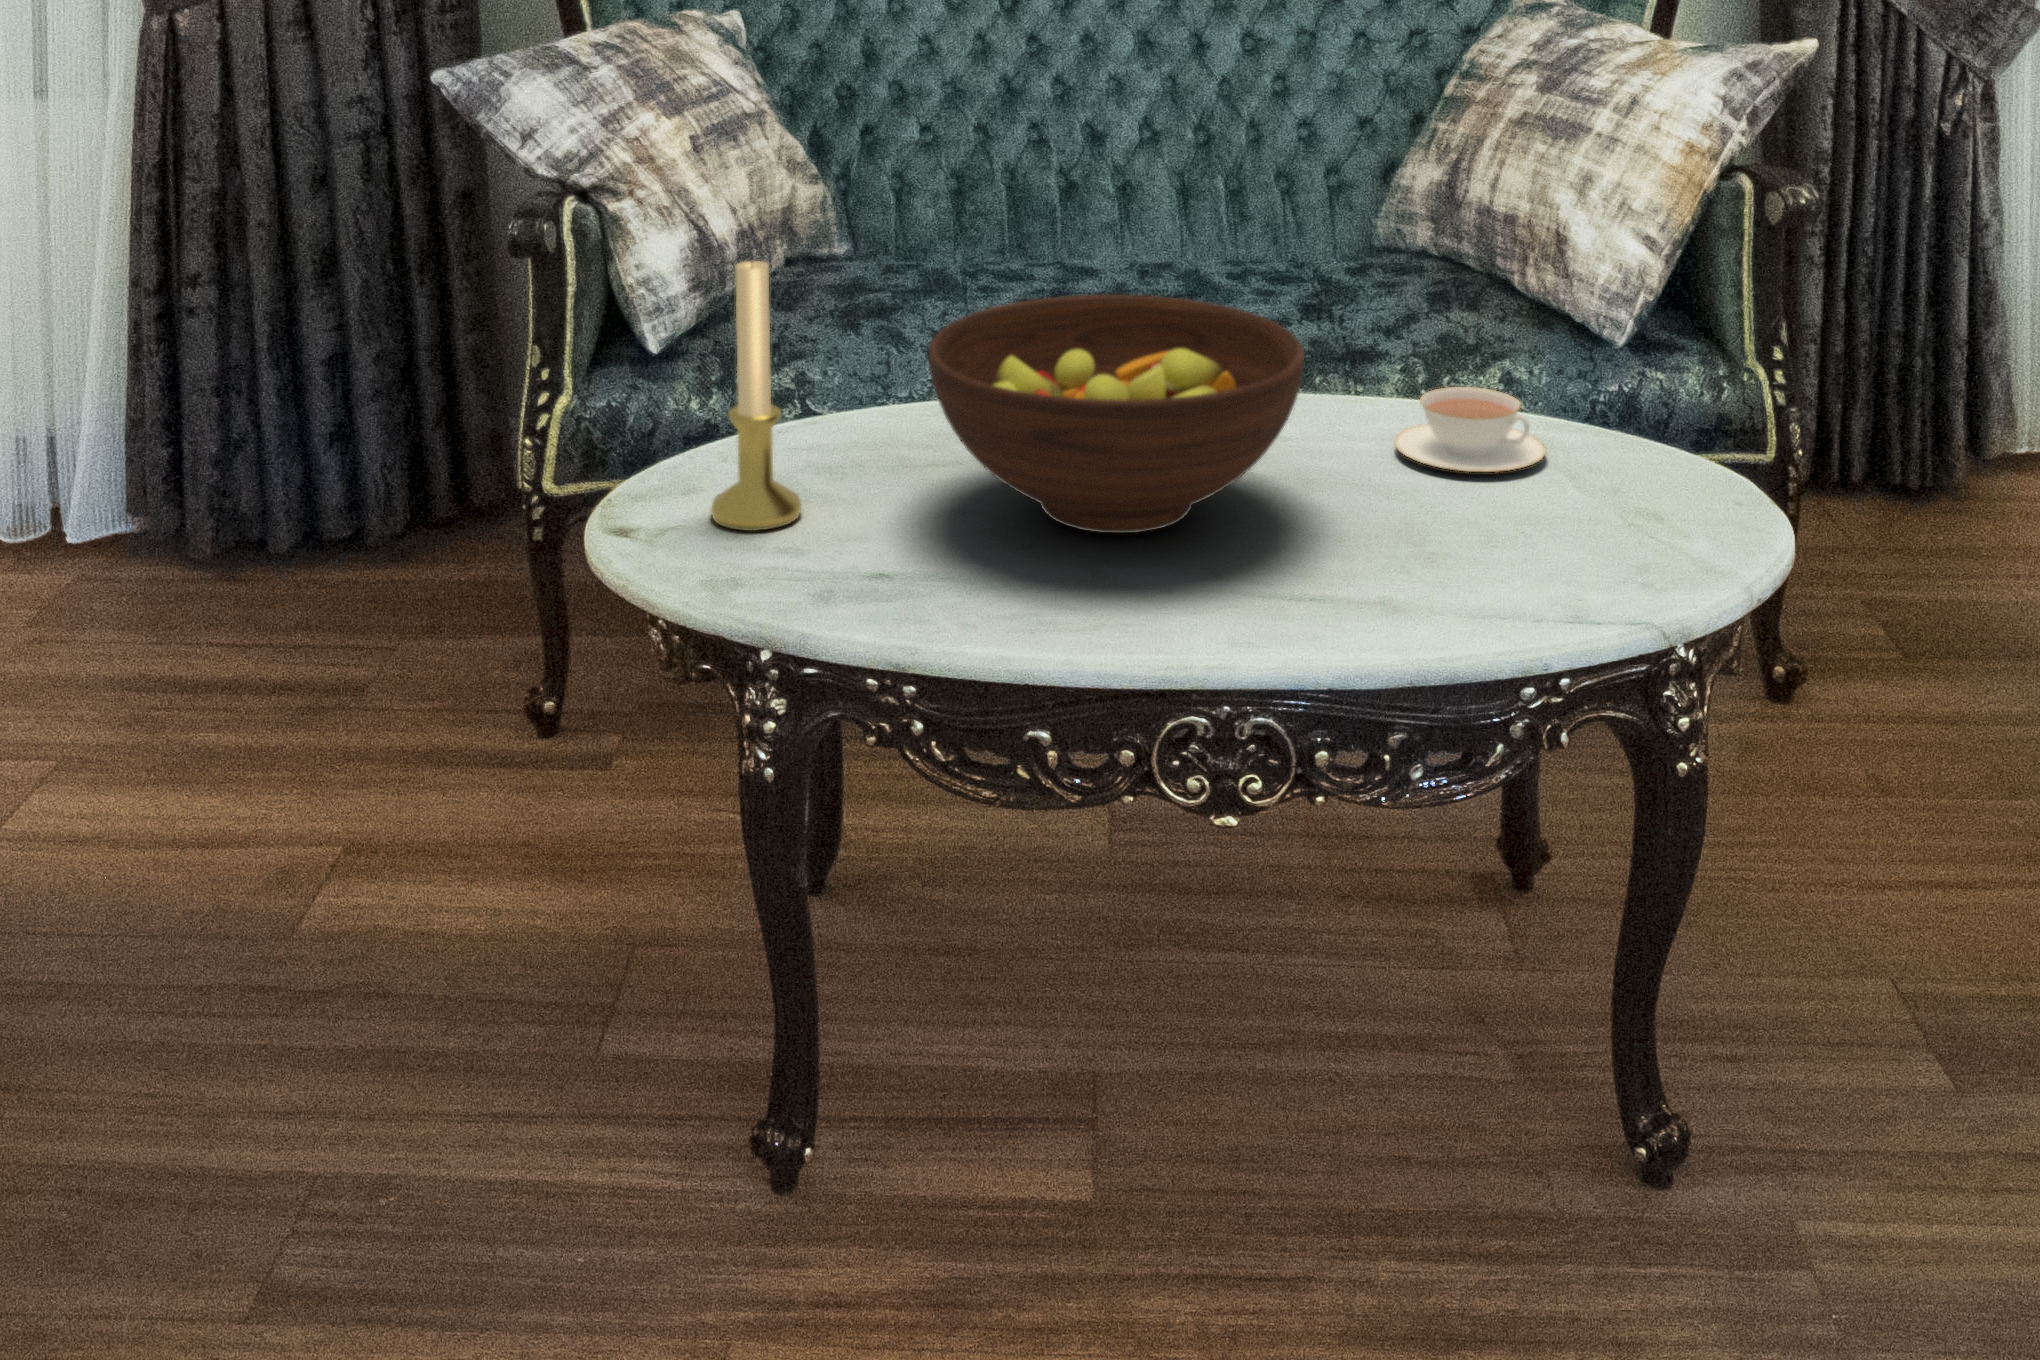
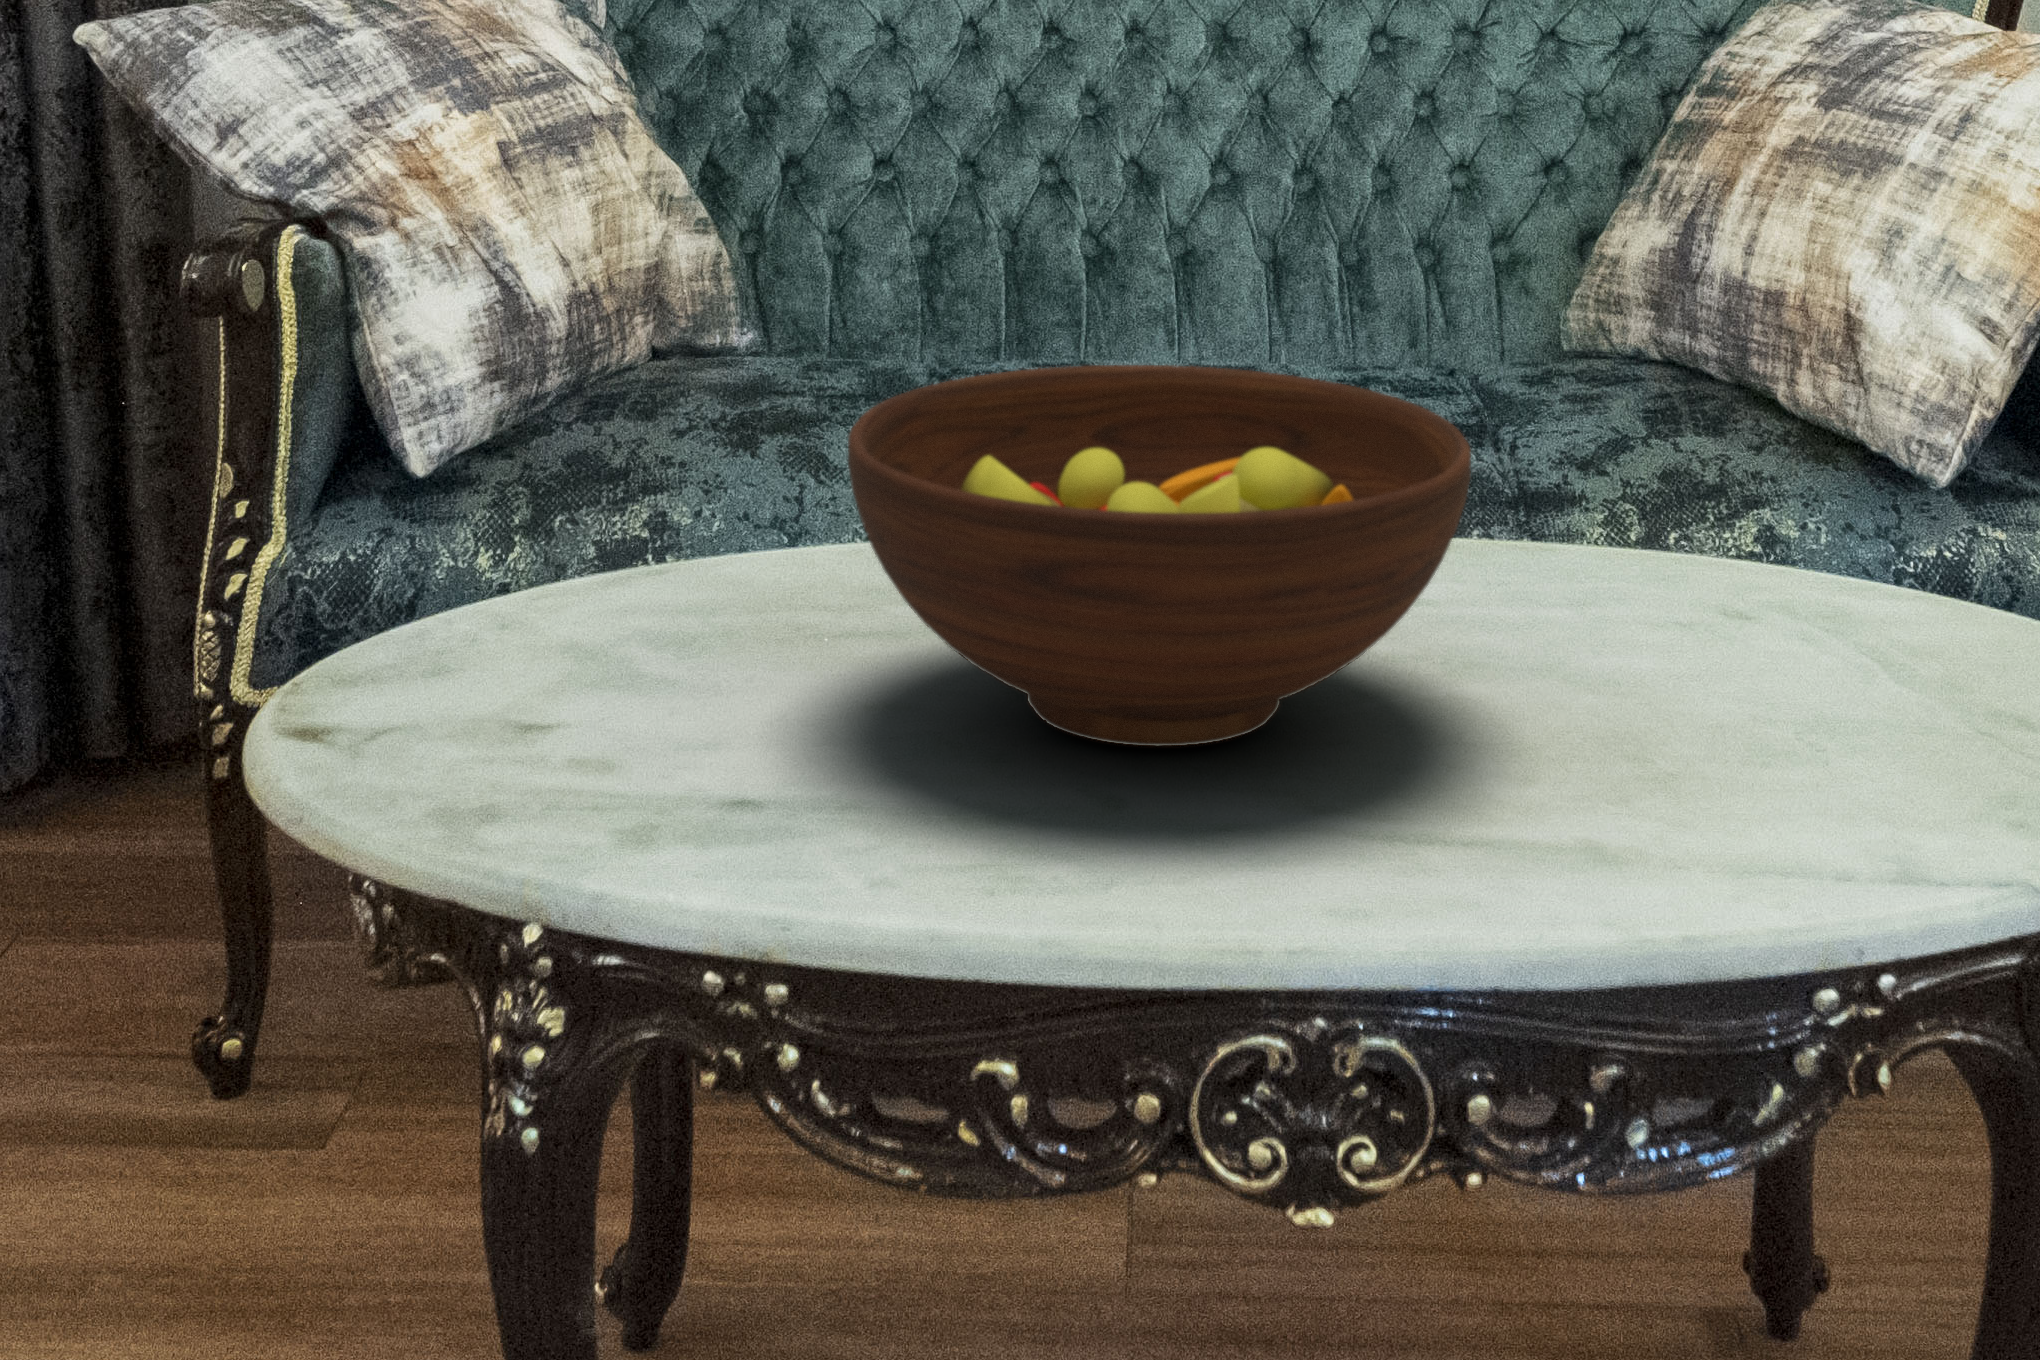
candle holder: present [711,260,802,531] -> none [471,270,627,736]
teacup: present [1394,387,1546,472] -> none [1607,529,1850,662]

